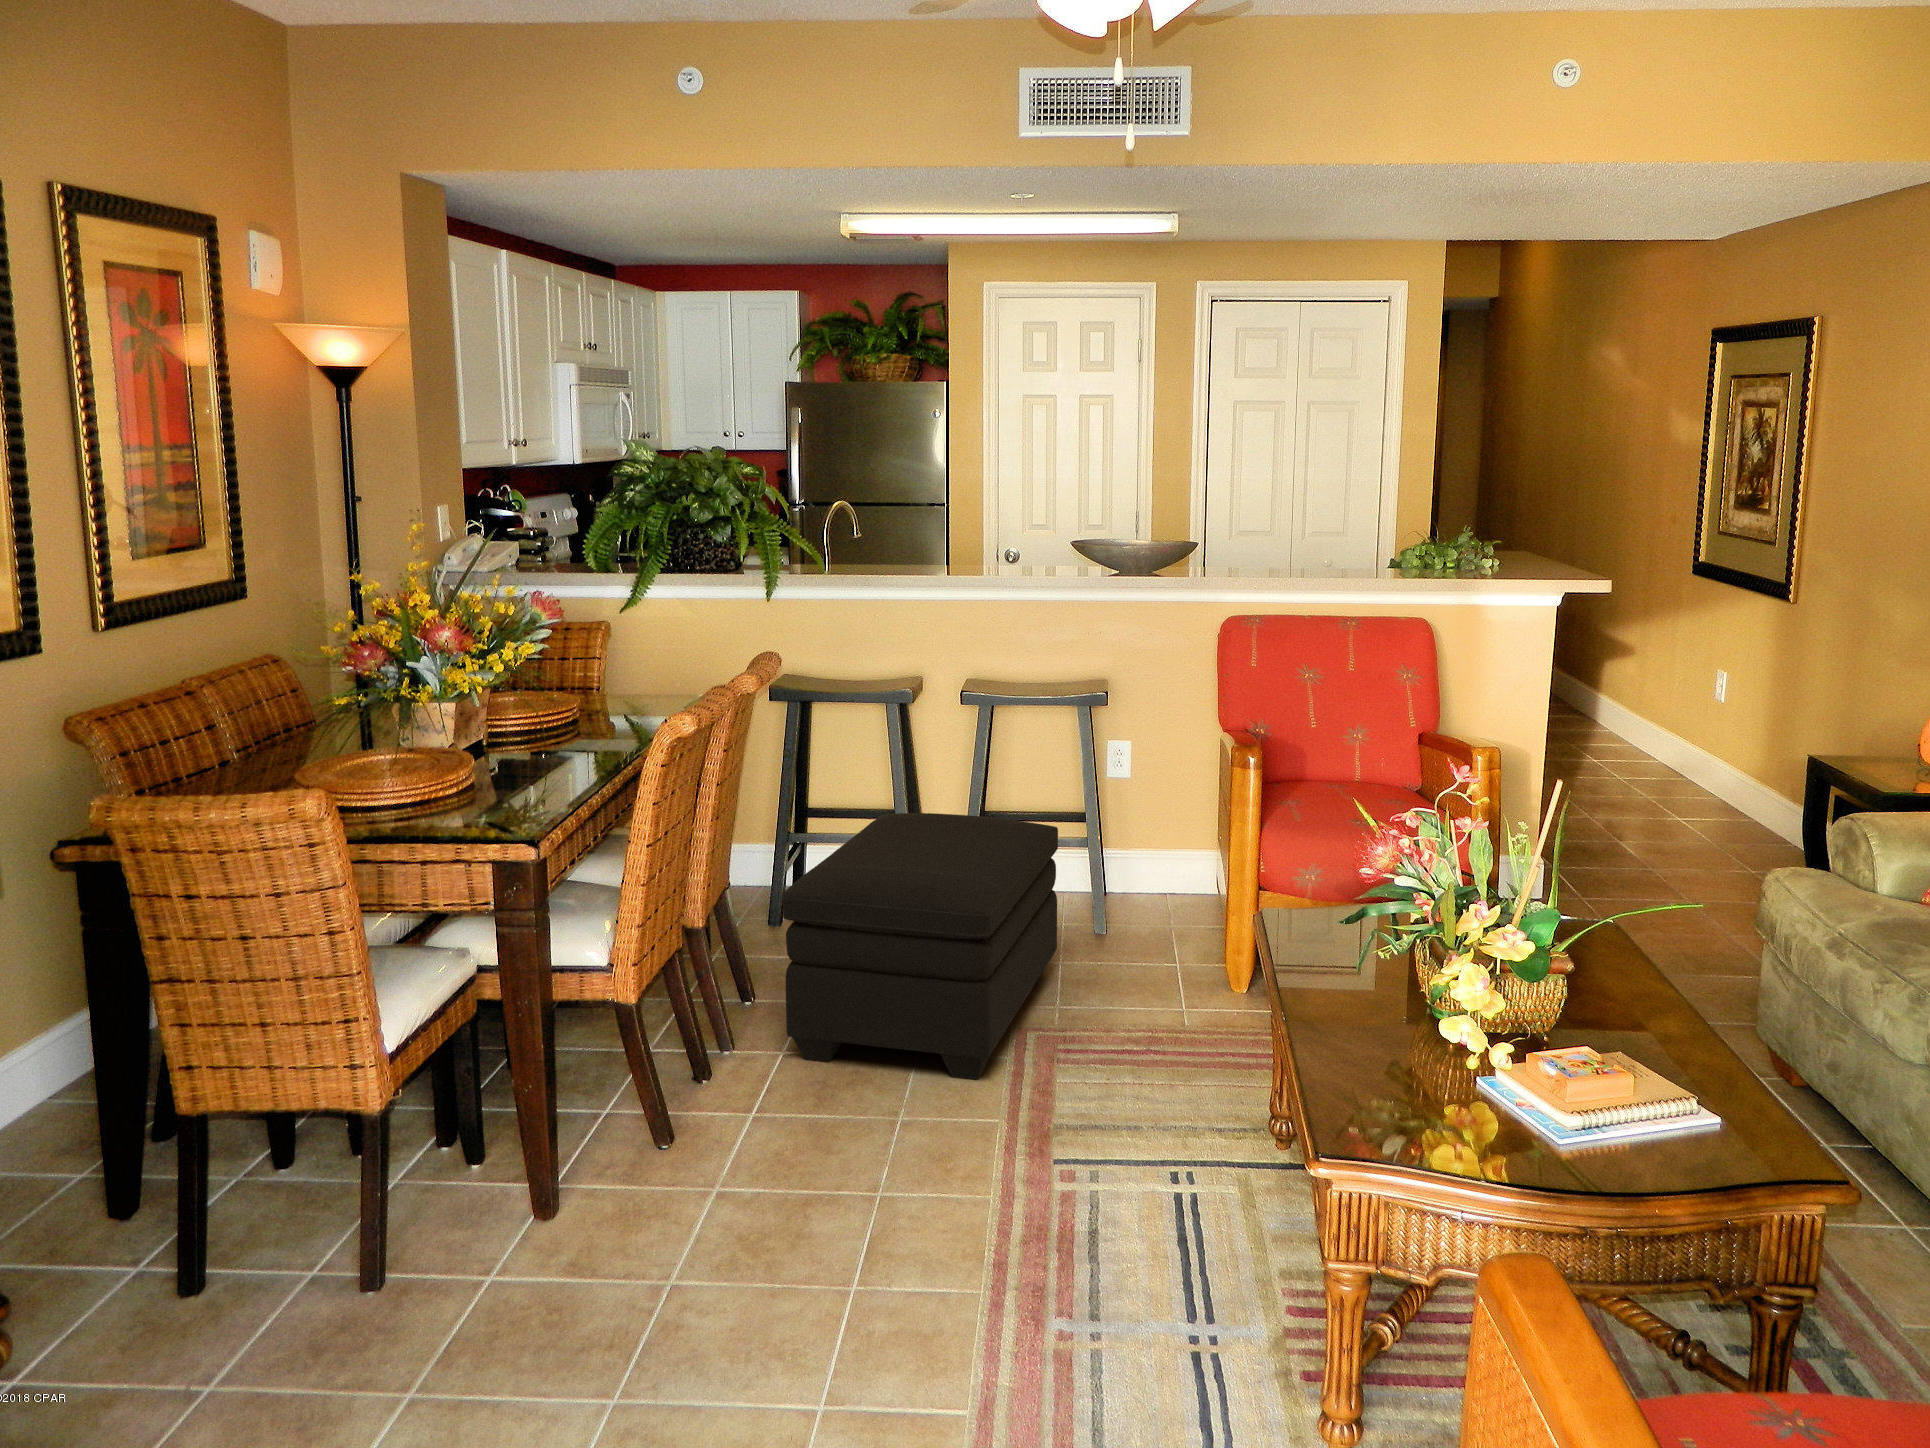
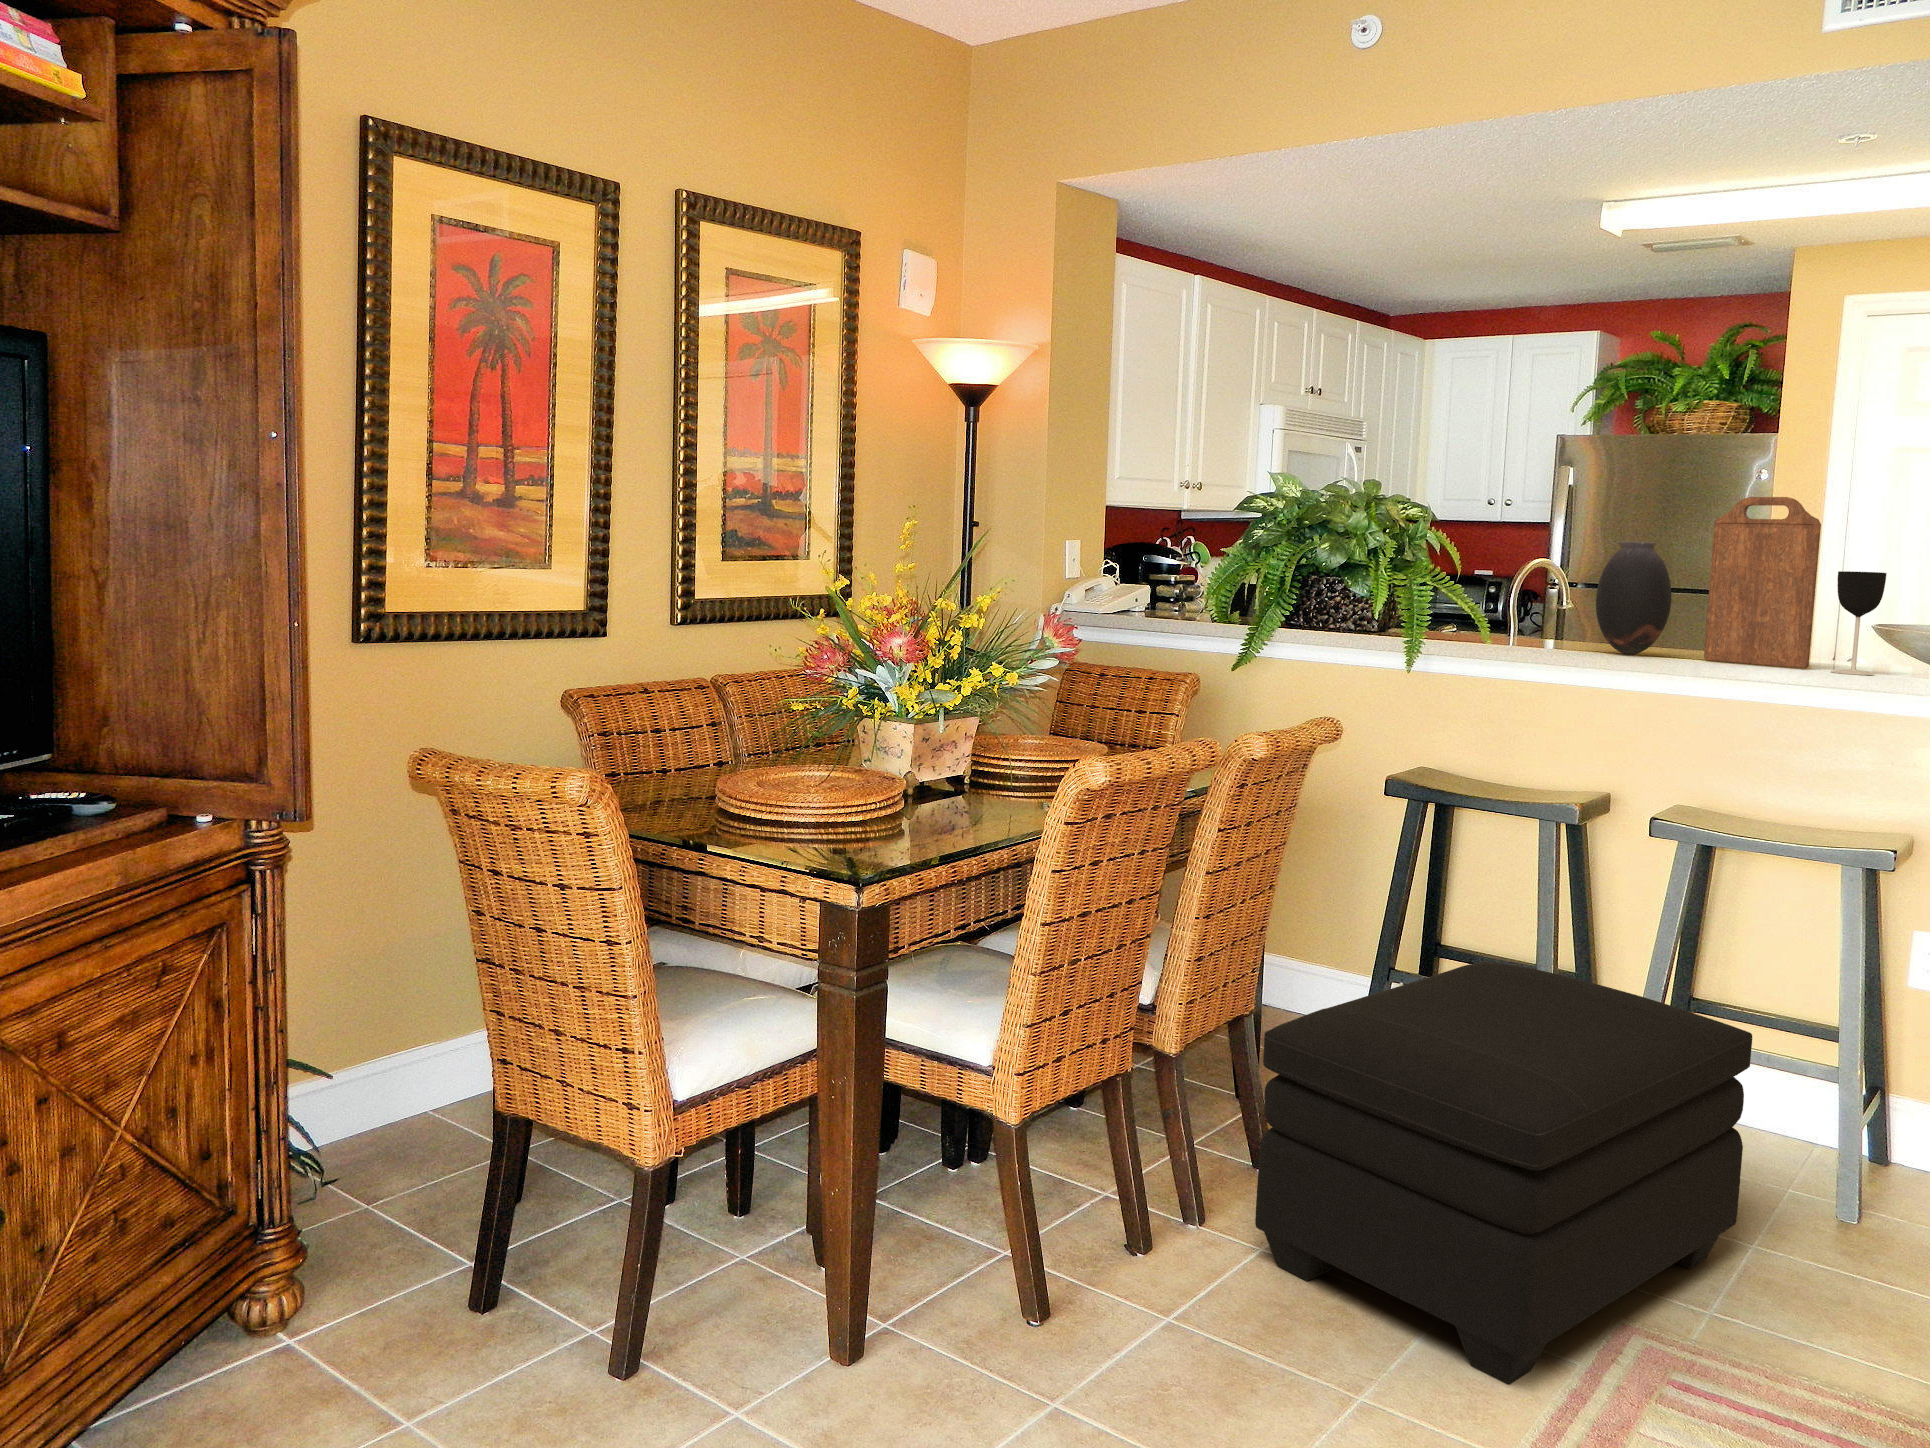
cutting board: none [973,465,1039,582] -> present [1704,497,1821,669]
vase: none [901,497,950,580] -> present [1596,541,1671,655]
wine glass: none [1053,515,1080,584] -> present [1831,571,1887,675]

